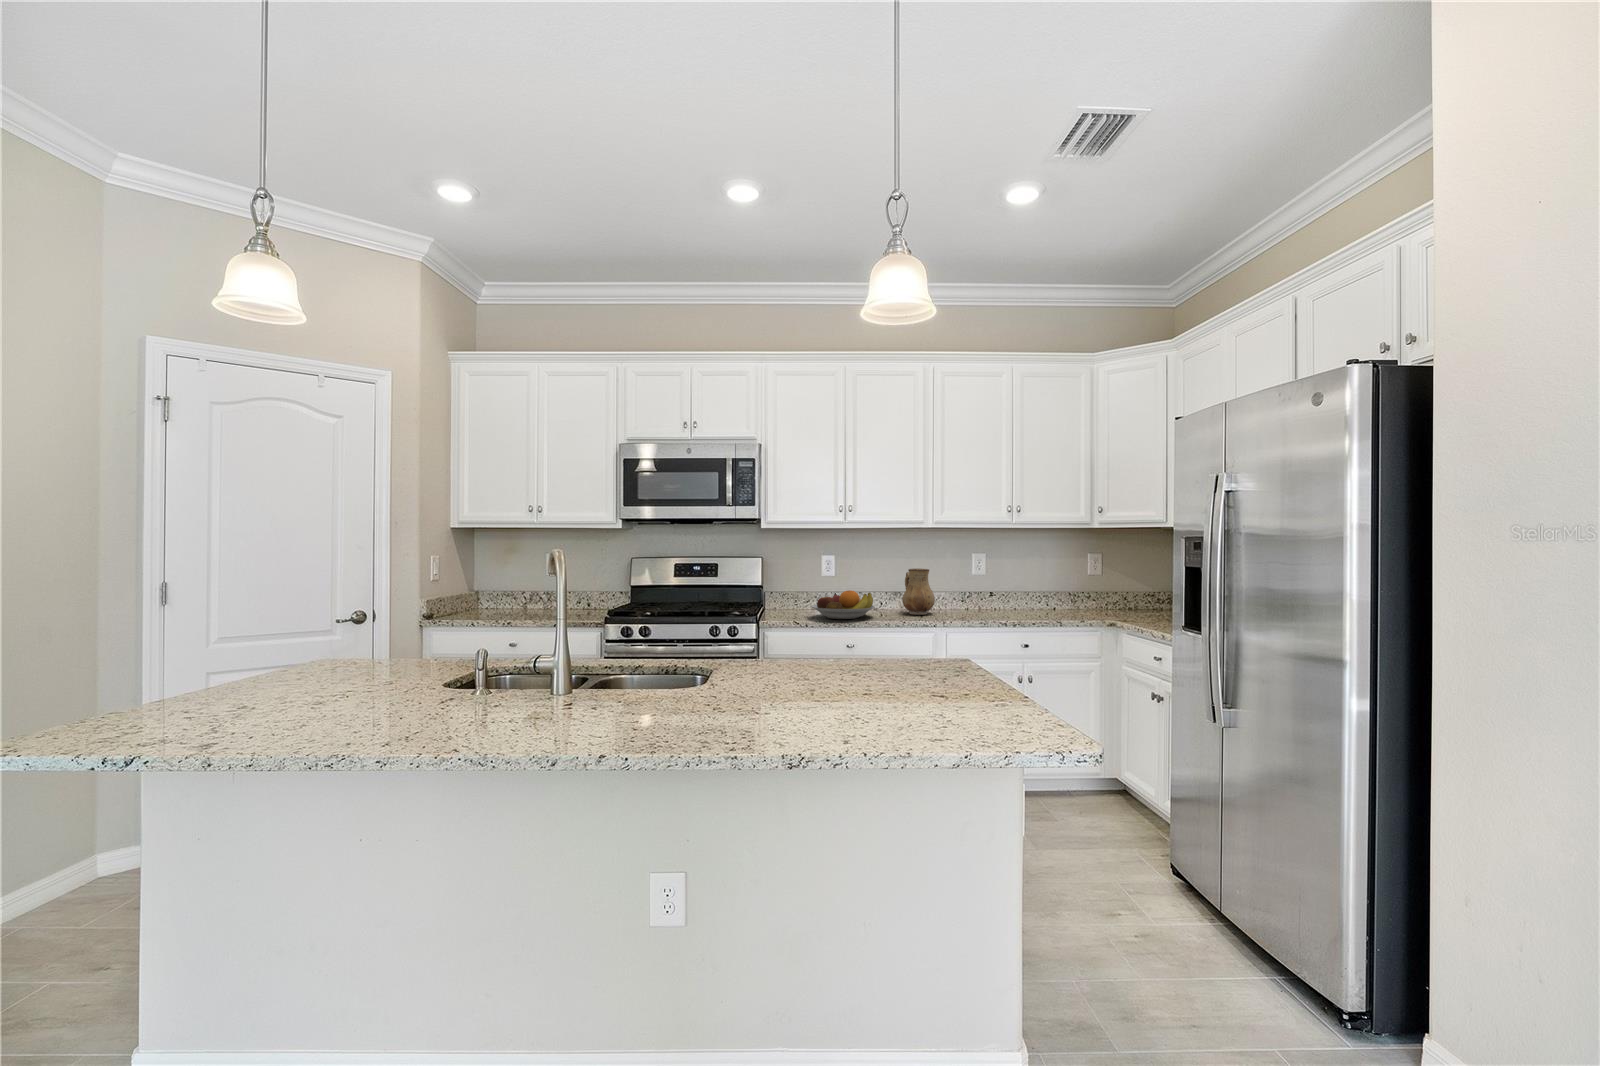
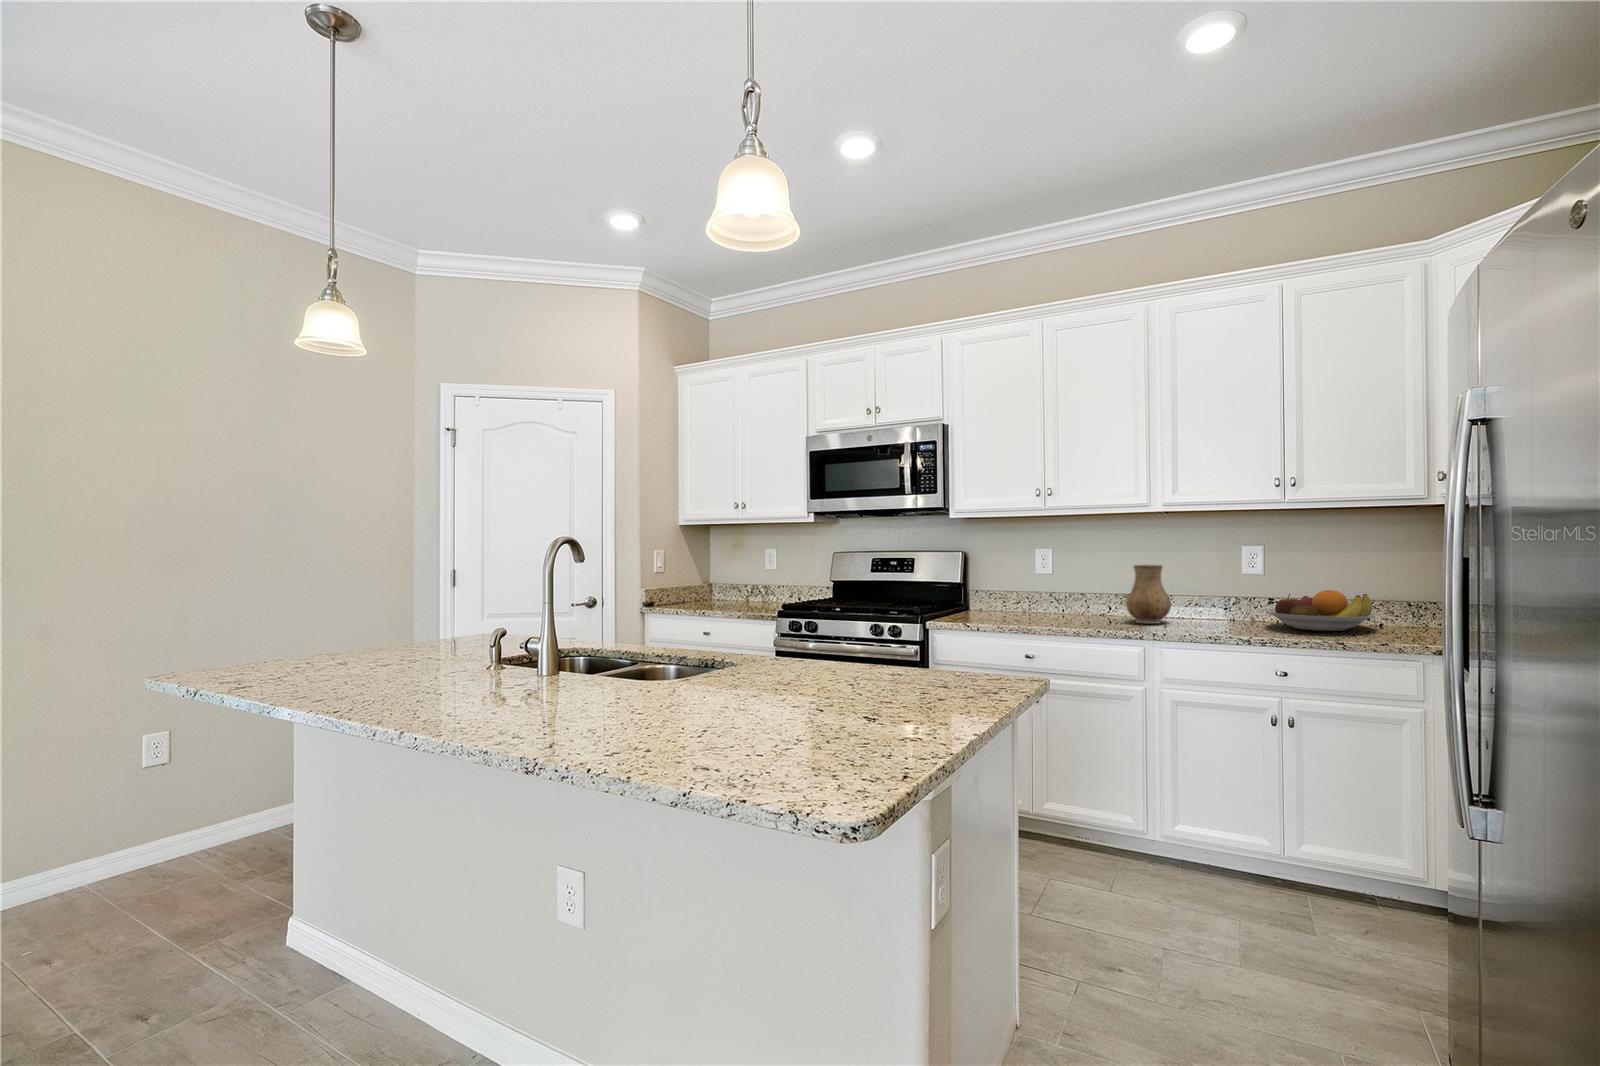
fruit bowl: present [811,590,875,619] -> present [1265,590,1376,631]

